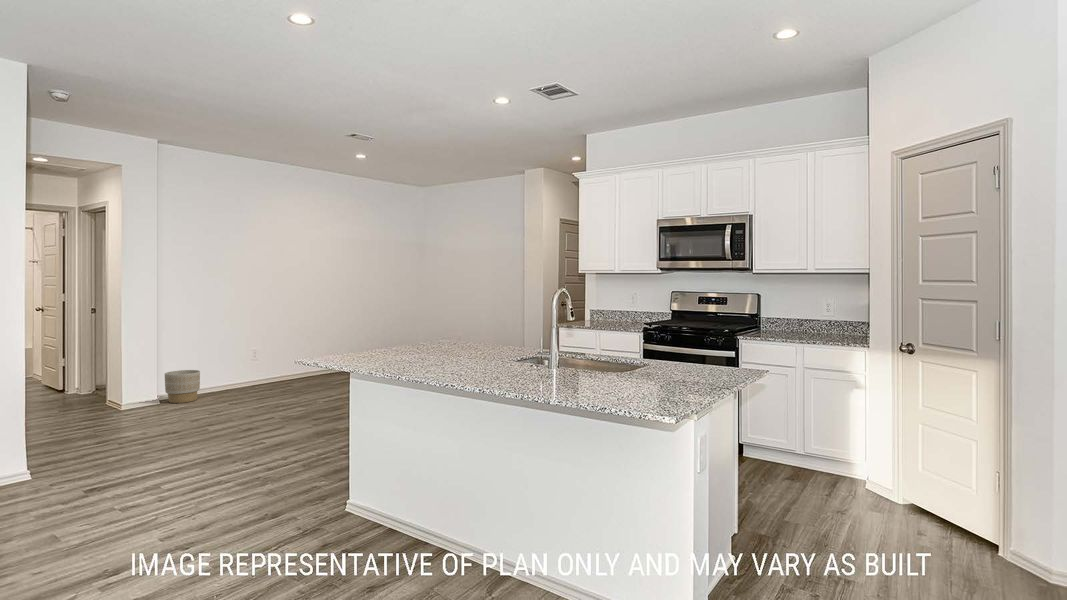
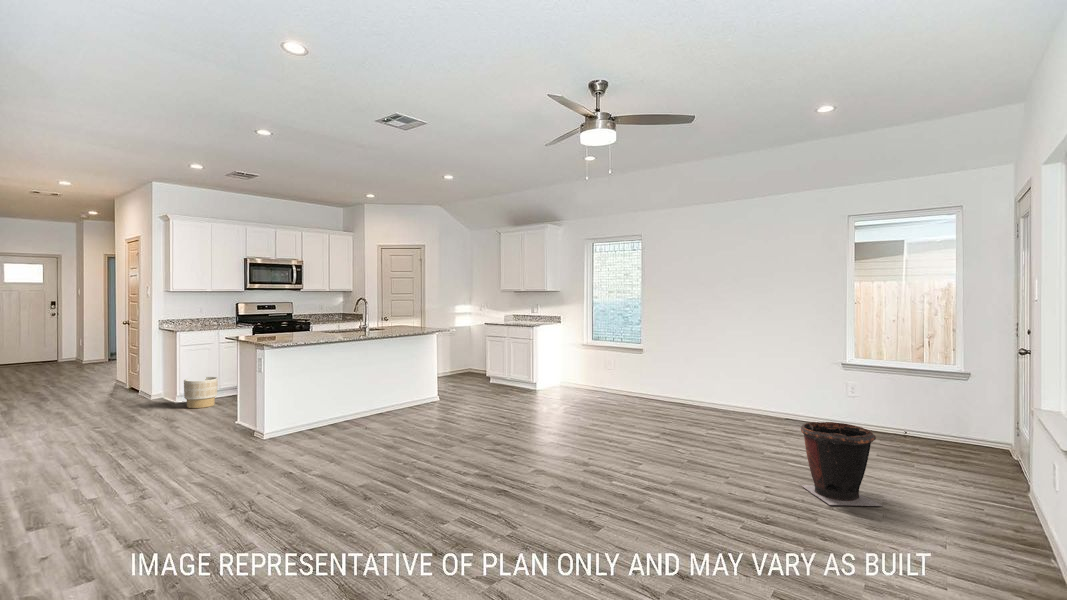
waste bin: none [806,421,889,506] -> present [801,422,882,506]

